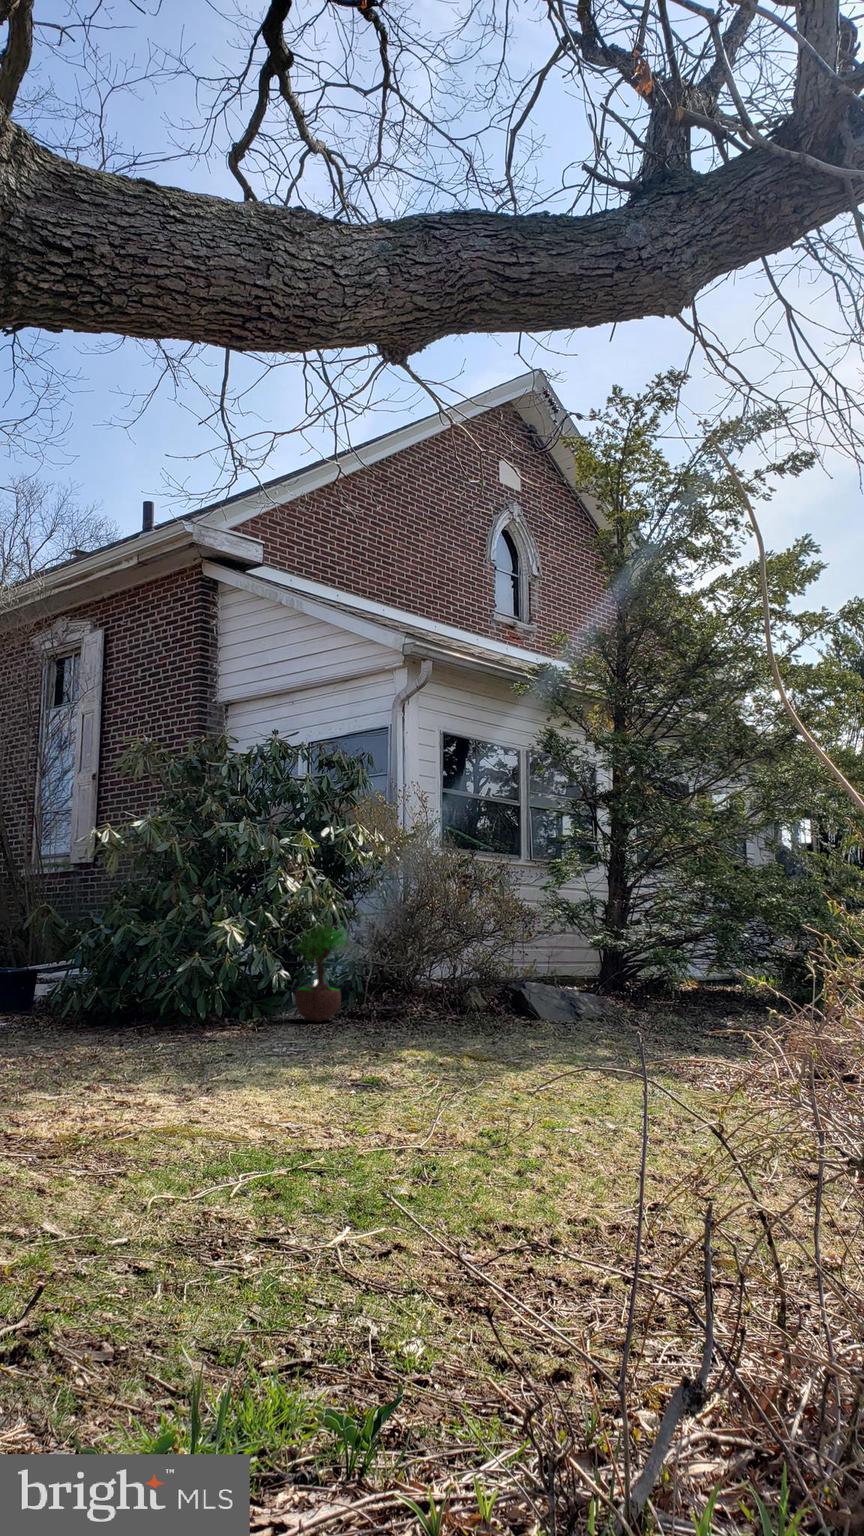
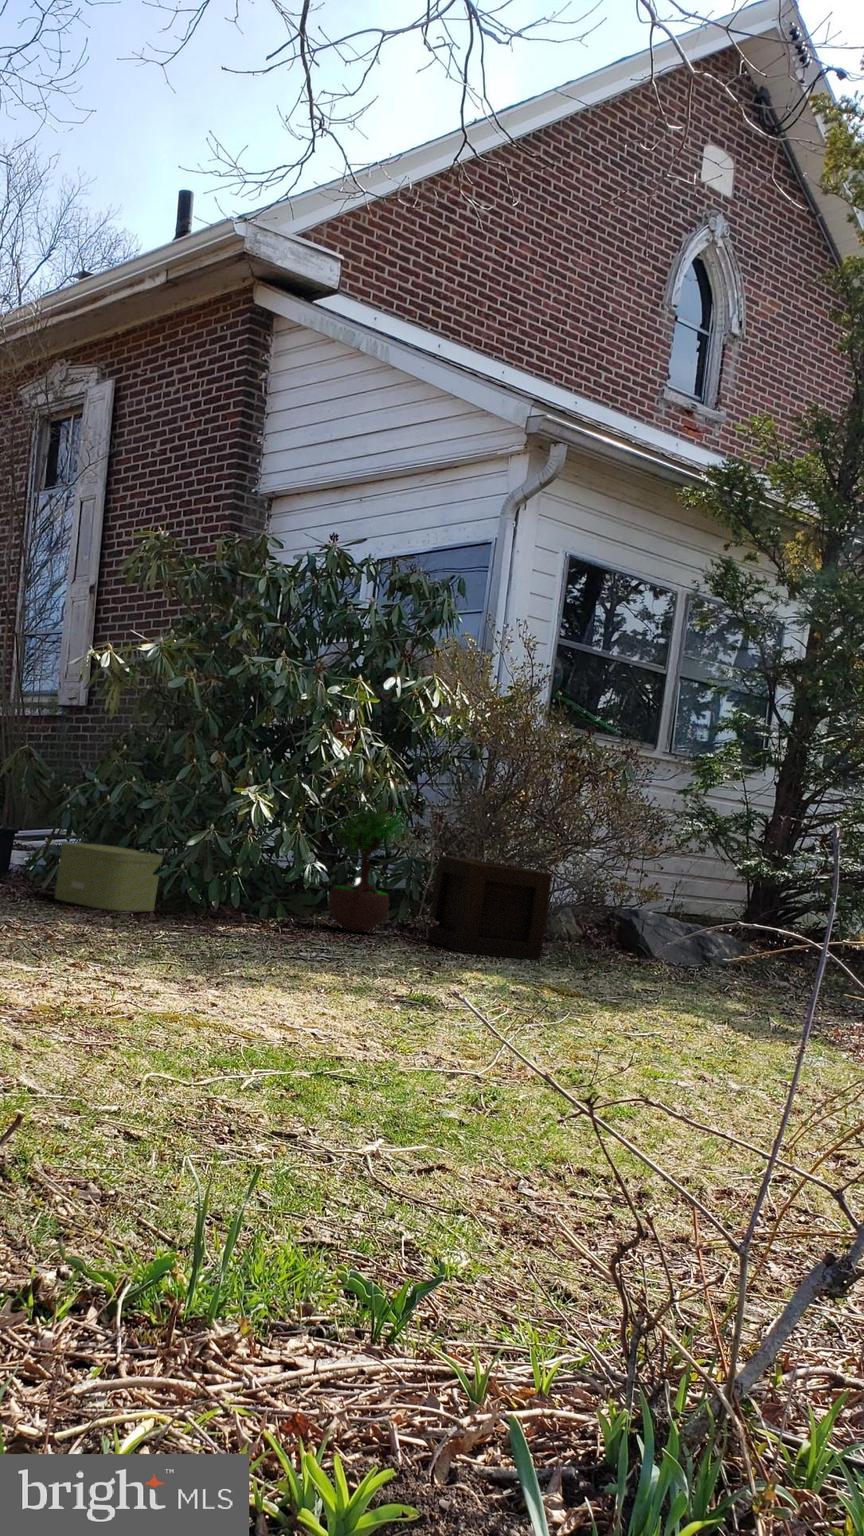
wooden crate: none [373,955,462,1028] -> present [427,856,552,960]
storage box: none [81,979,164,1031] -> present [55,842,163,911]

